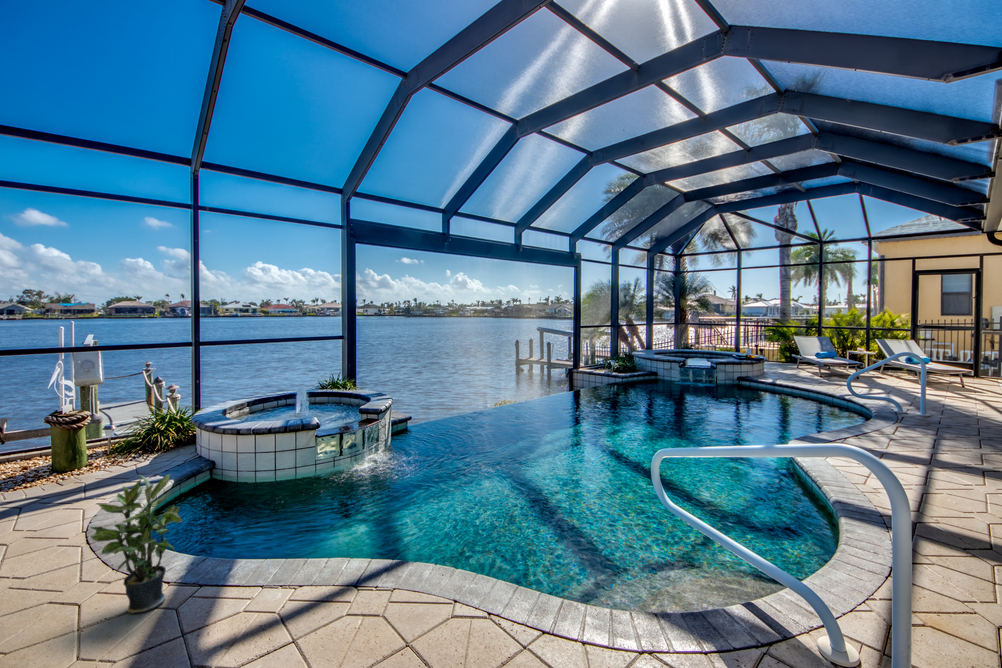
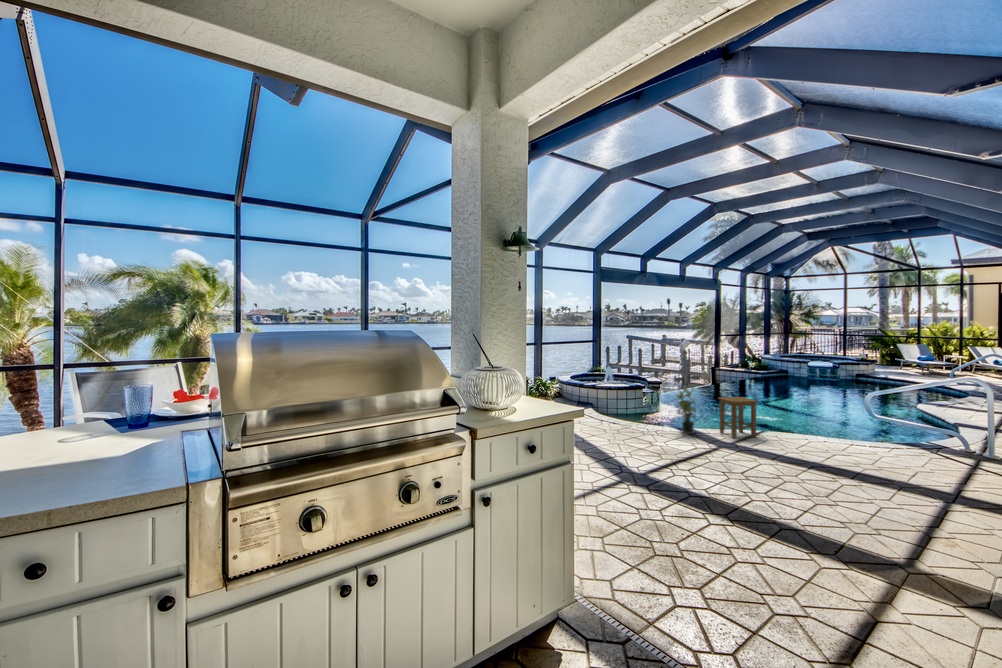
stool: none [206,497,310,640] -> present [718,397,758,438]

